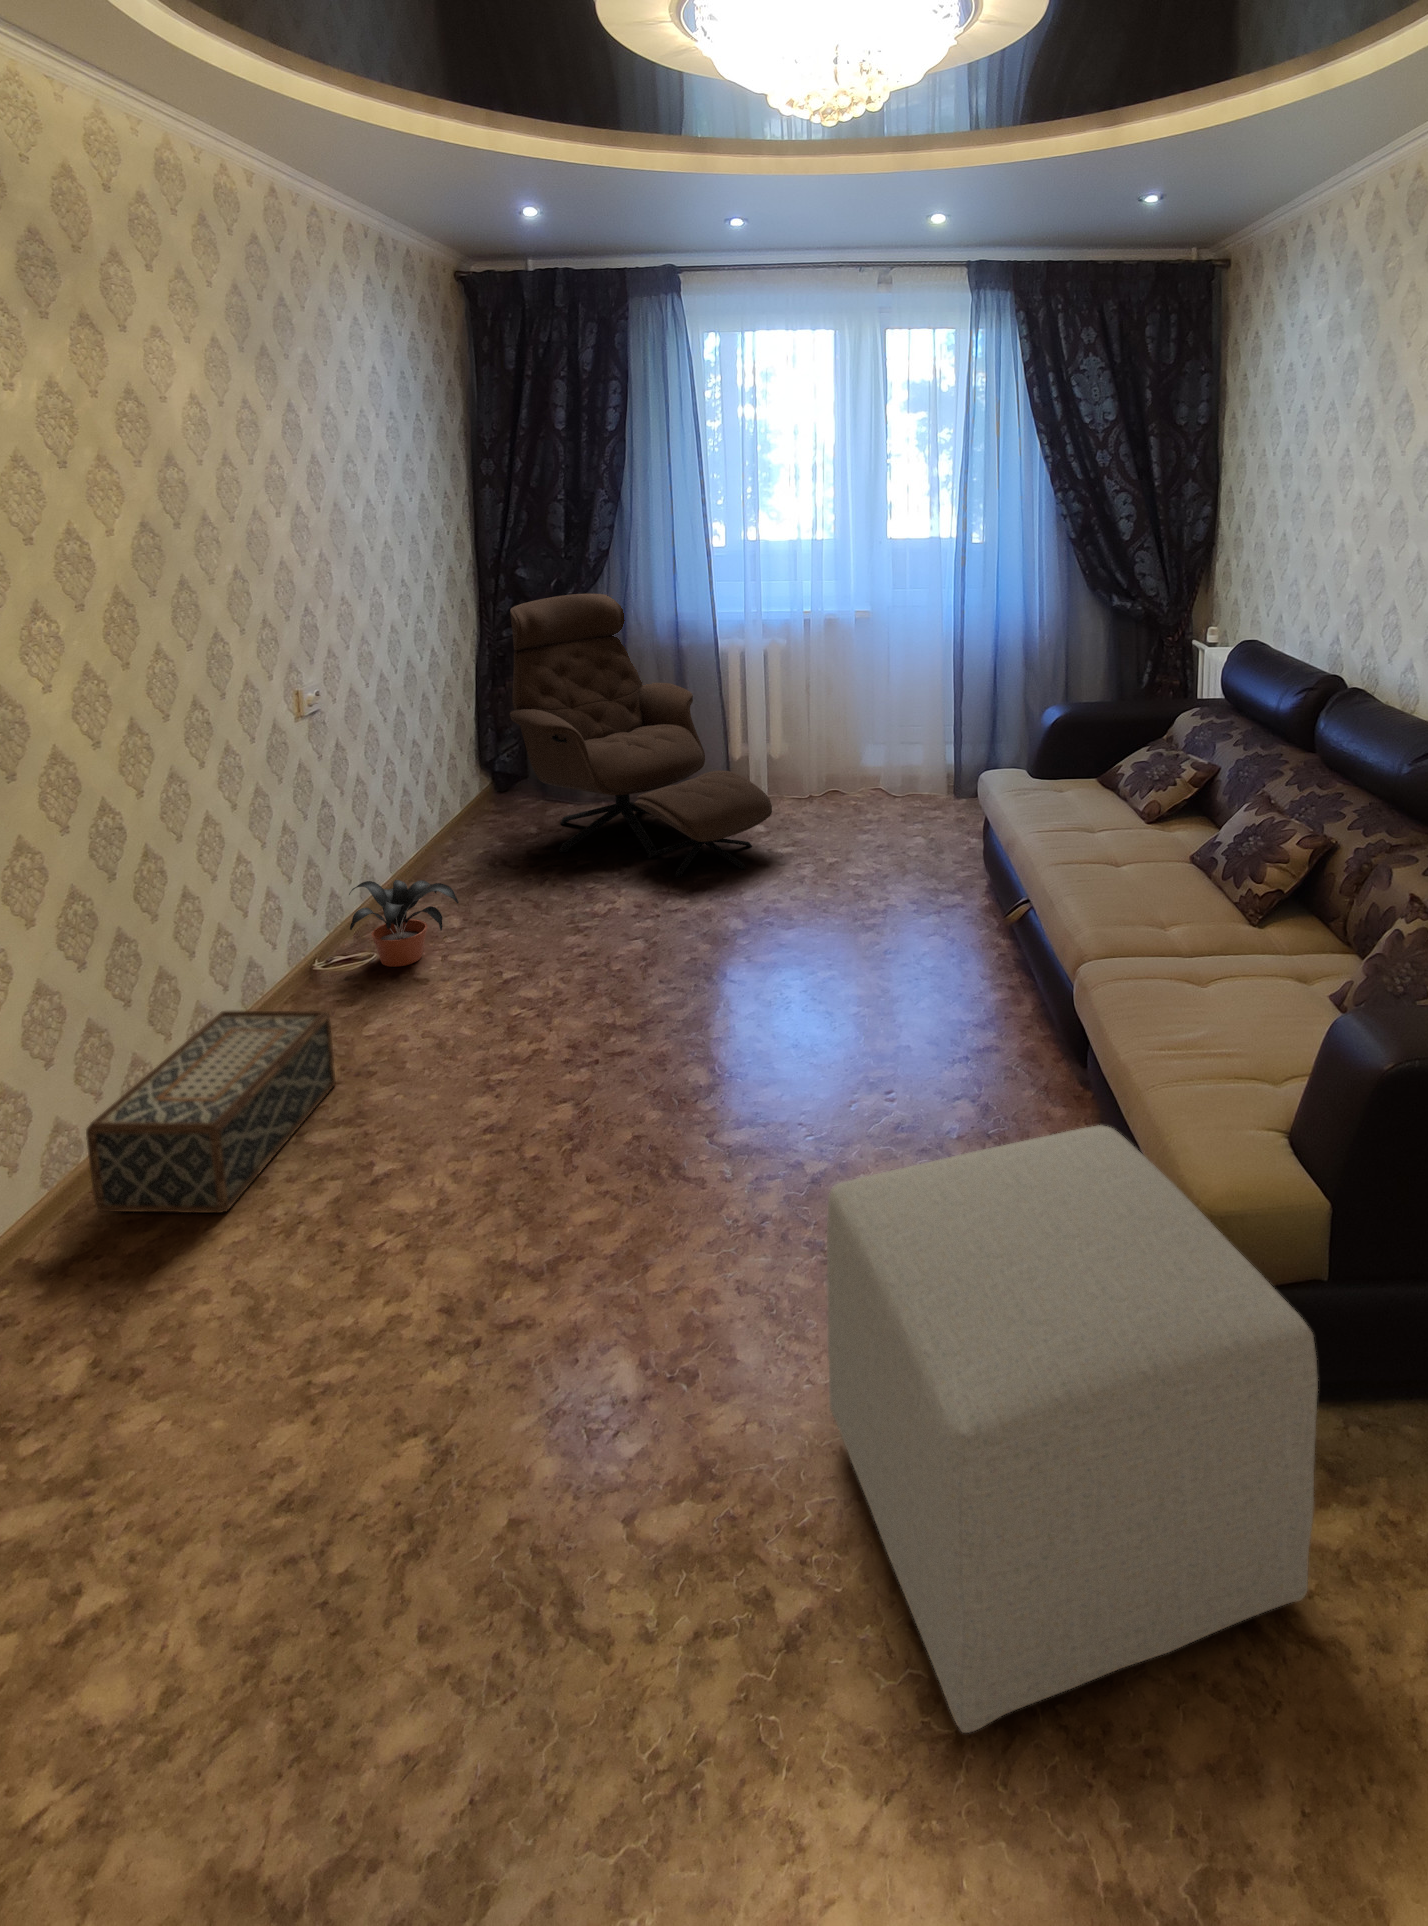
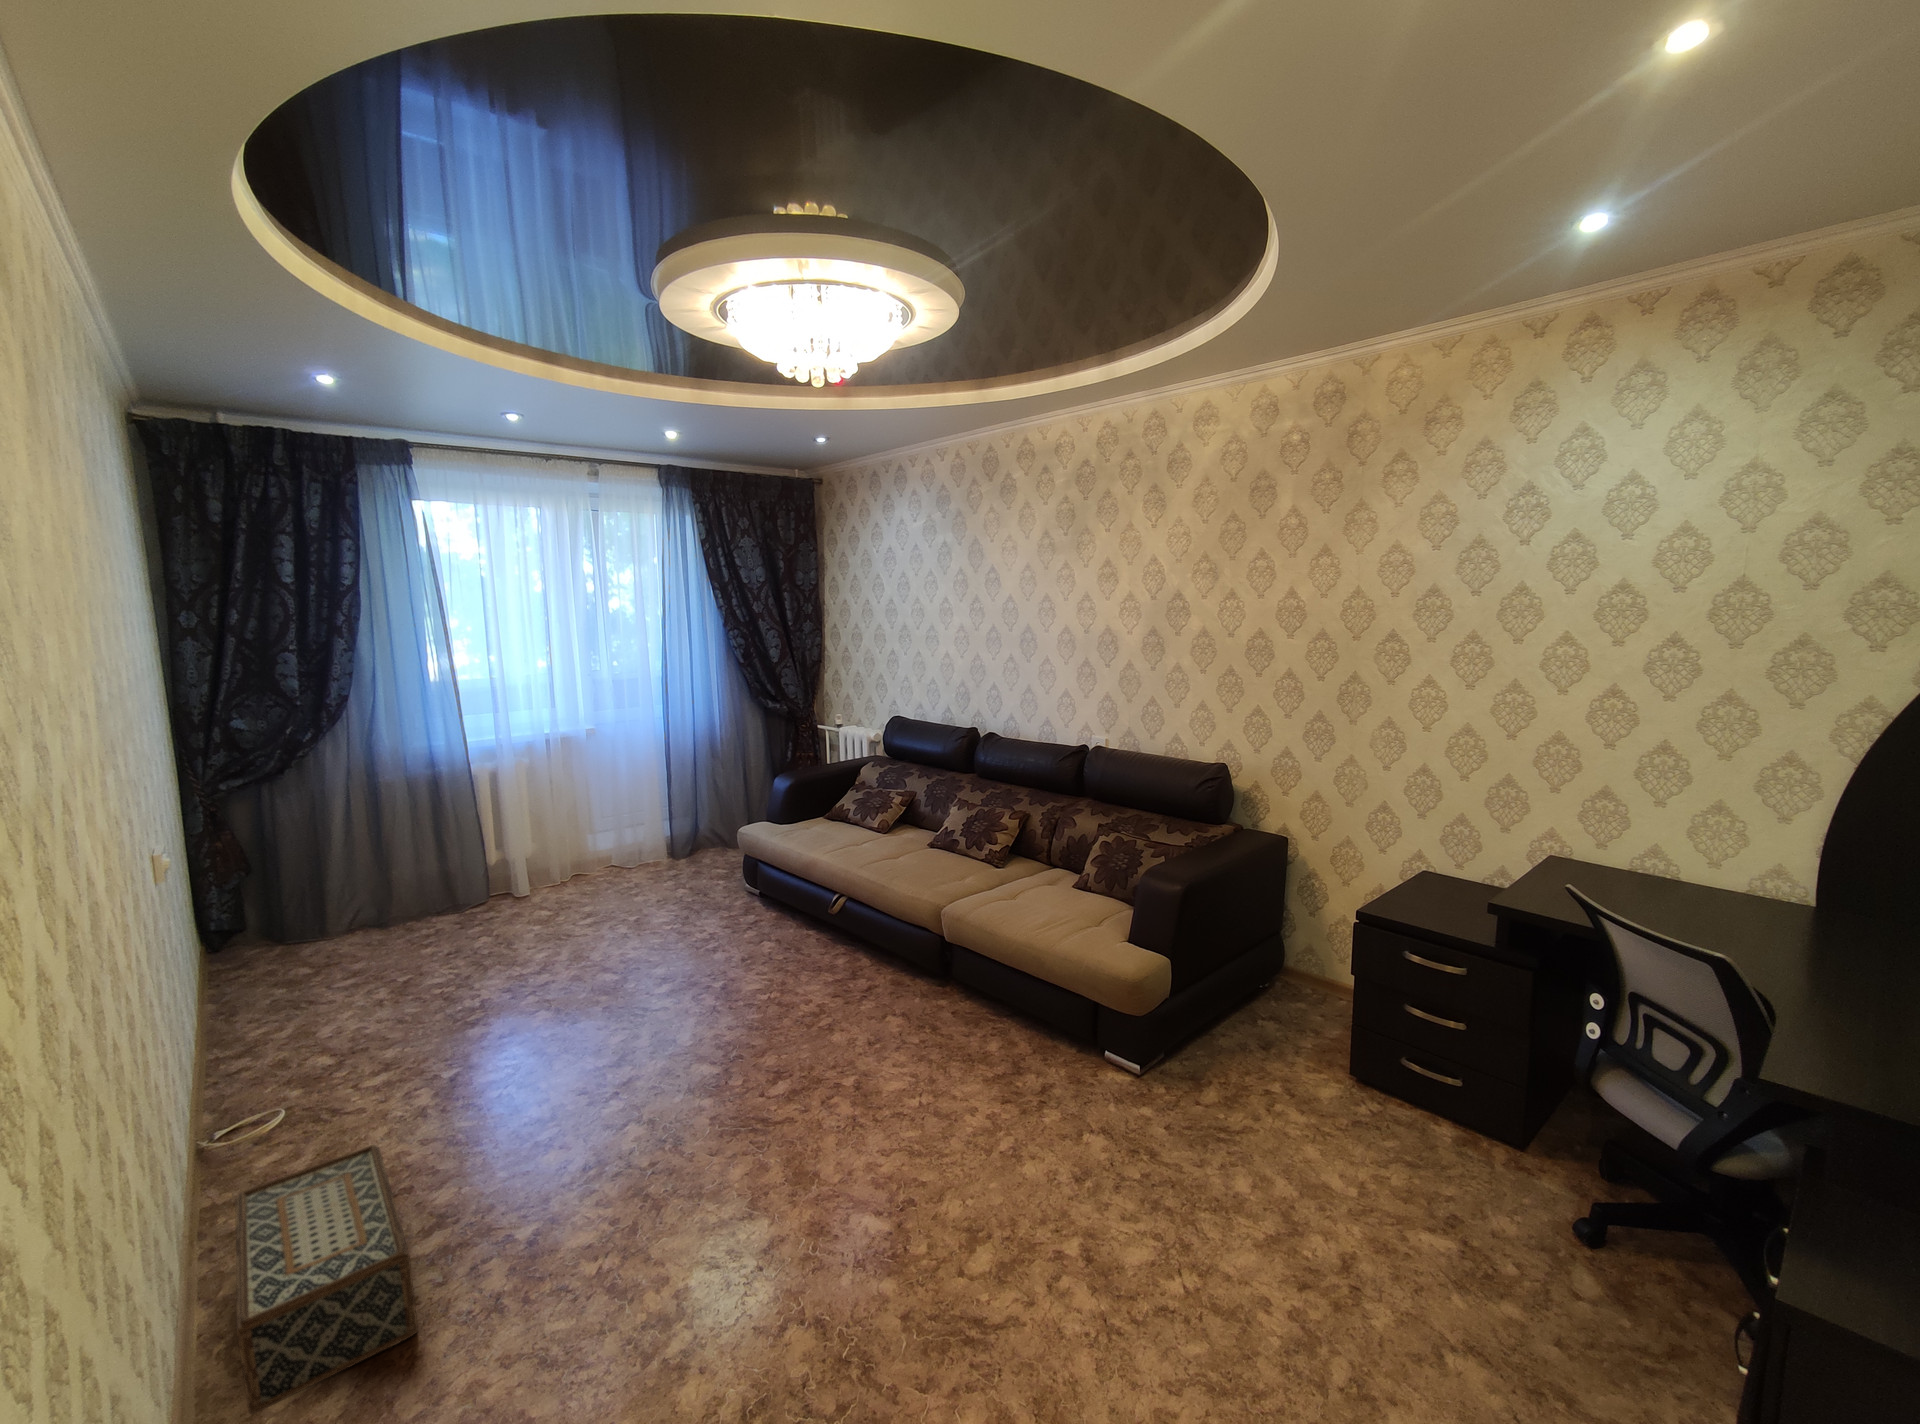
lounge chair: present [510,594,772,877] -> none [262,739,575,983]
potted plant: present [349,880,459,967] -> none [227,1022,369,1121]
ottoman: present [827,1125,1318,1733] -> none [1001,962,1233,1231]

